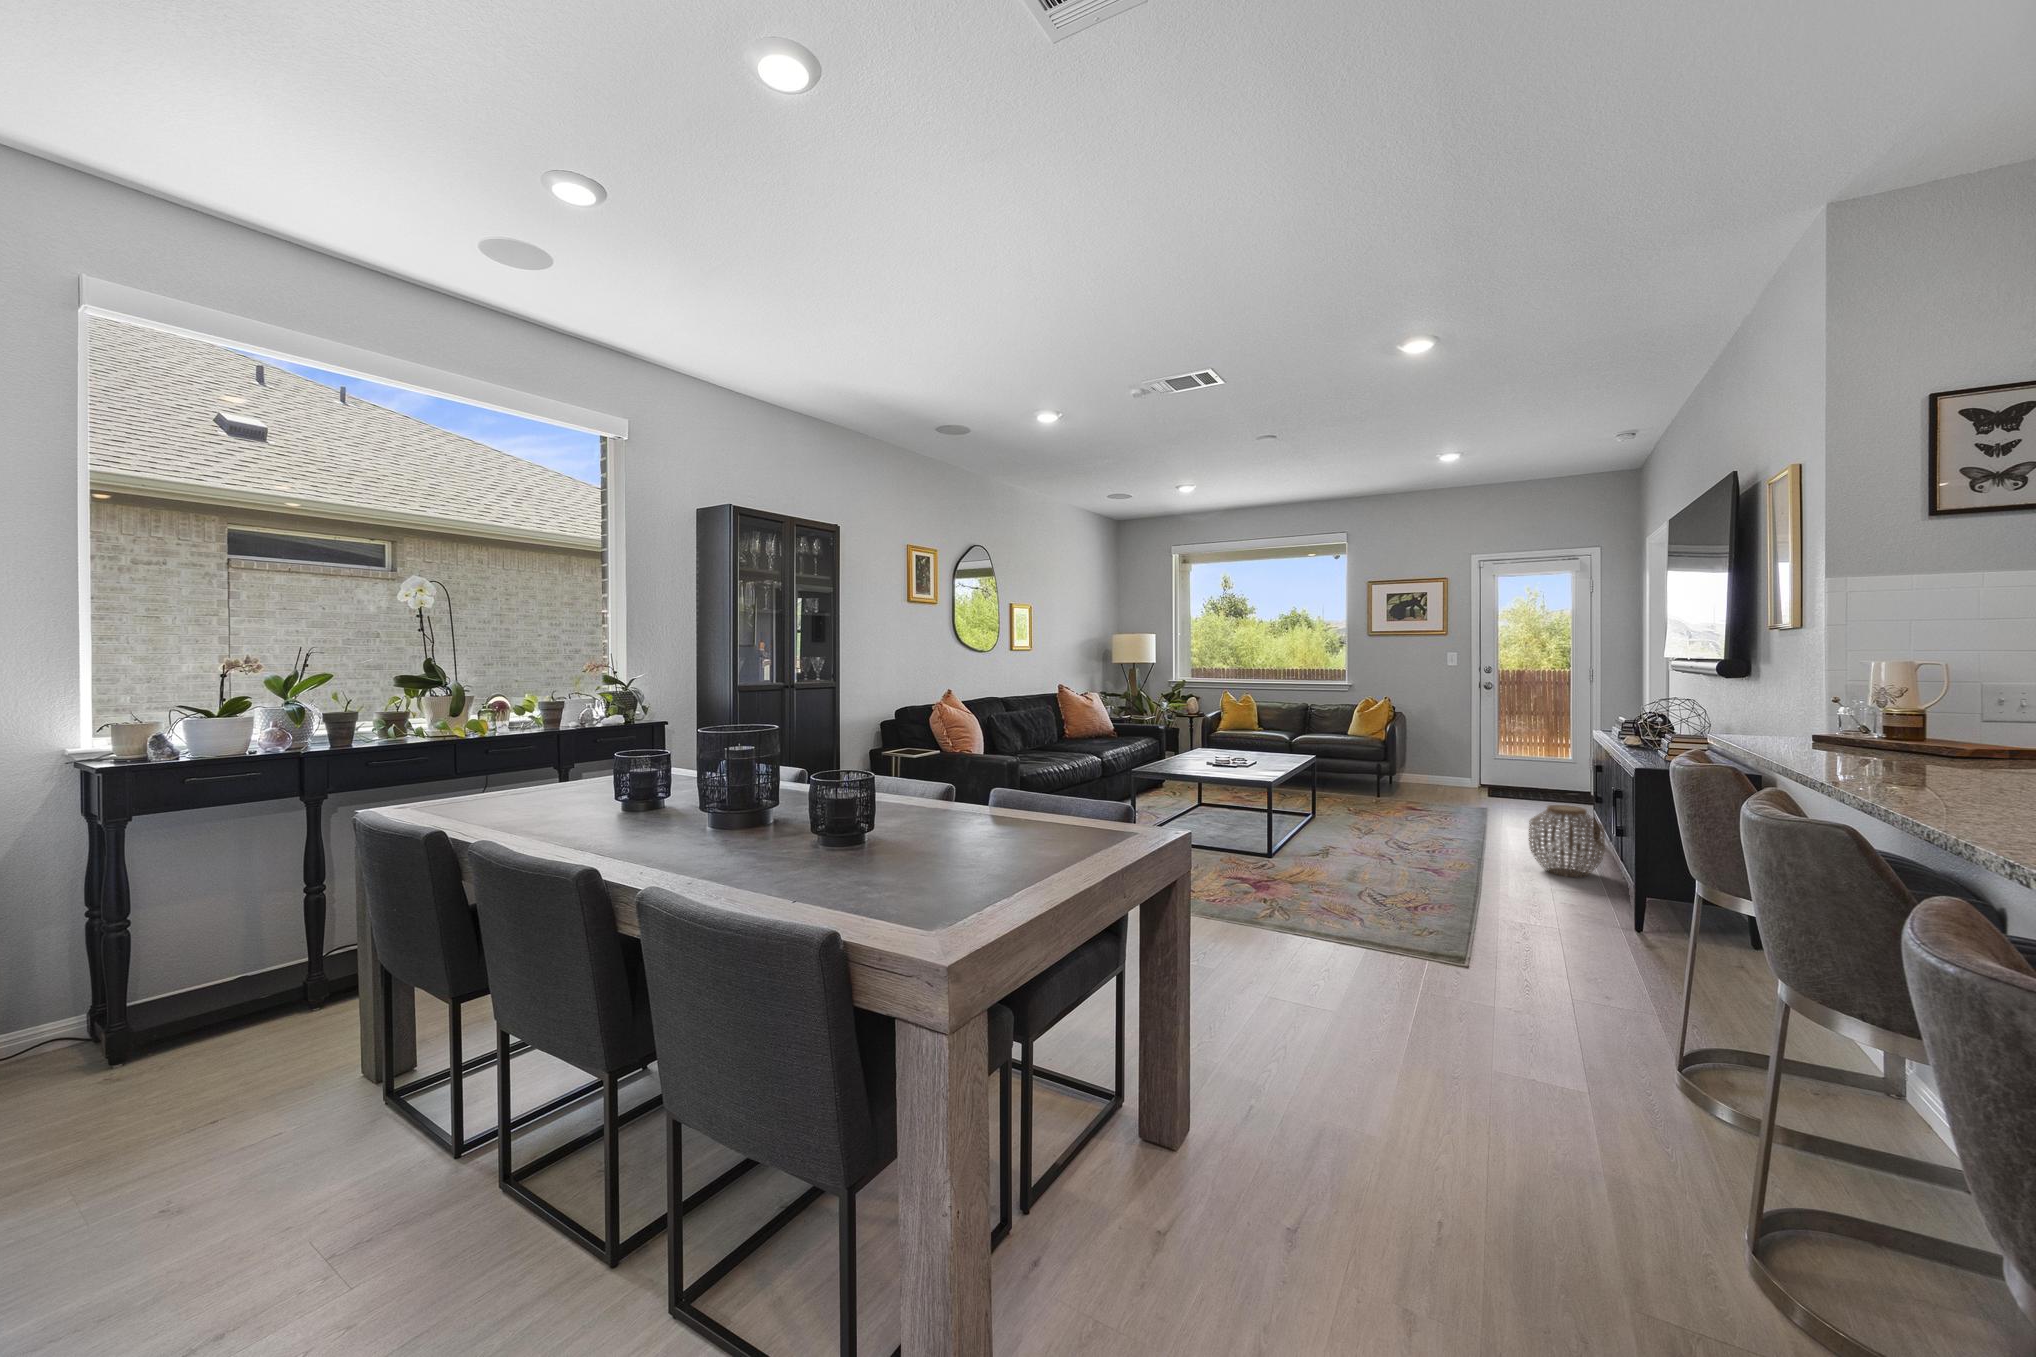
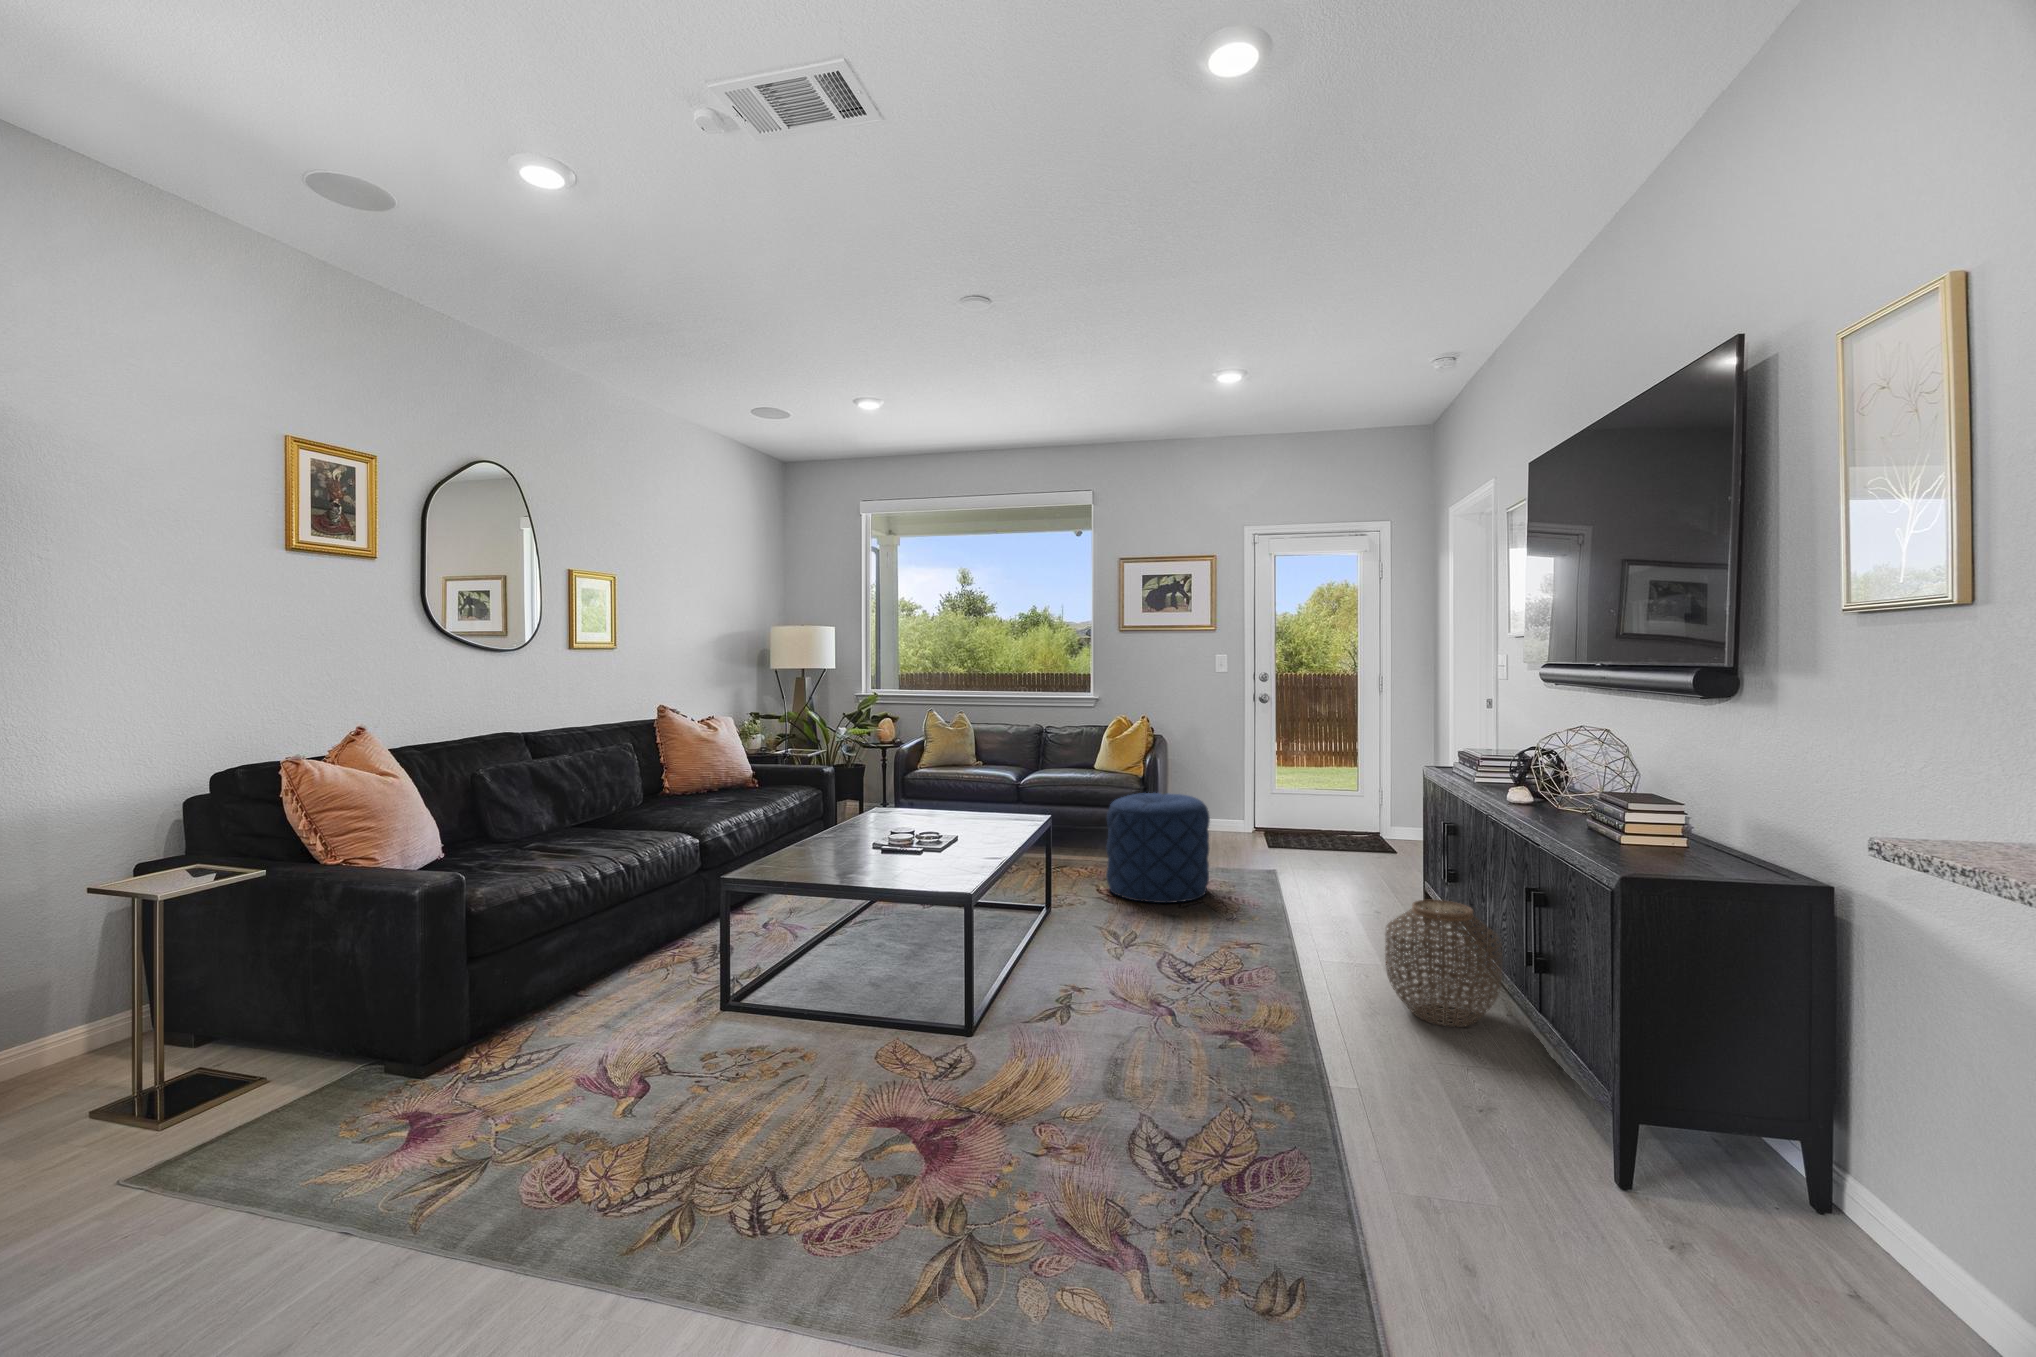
pouf: none [1354,748,1429,817] -> present [1106,793,1210,903]

